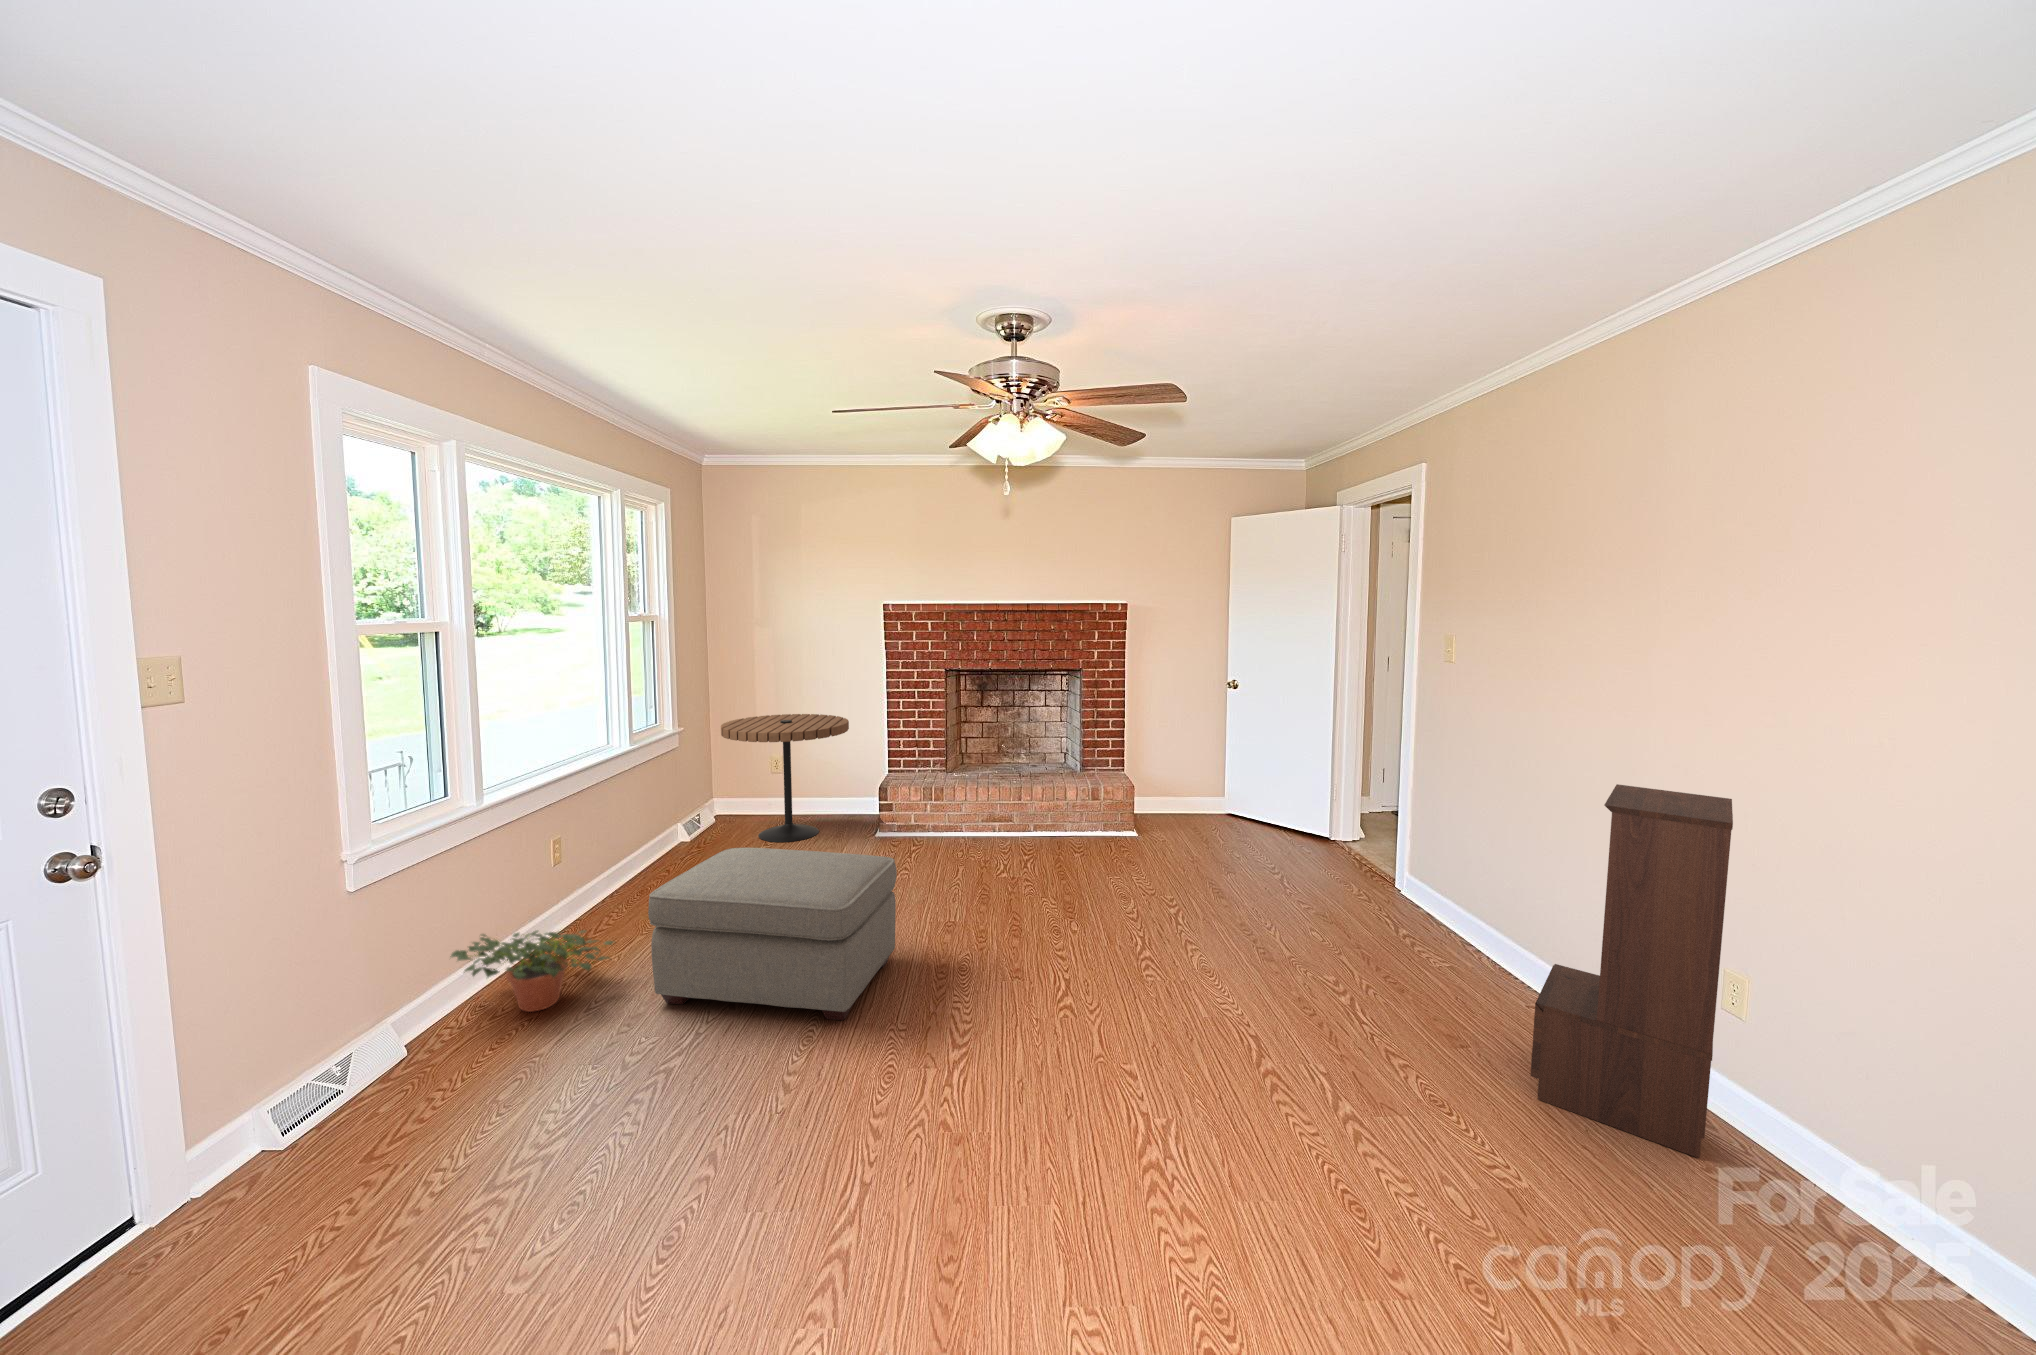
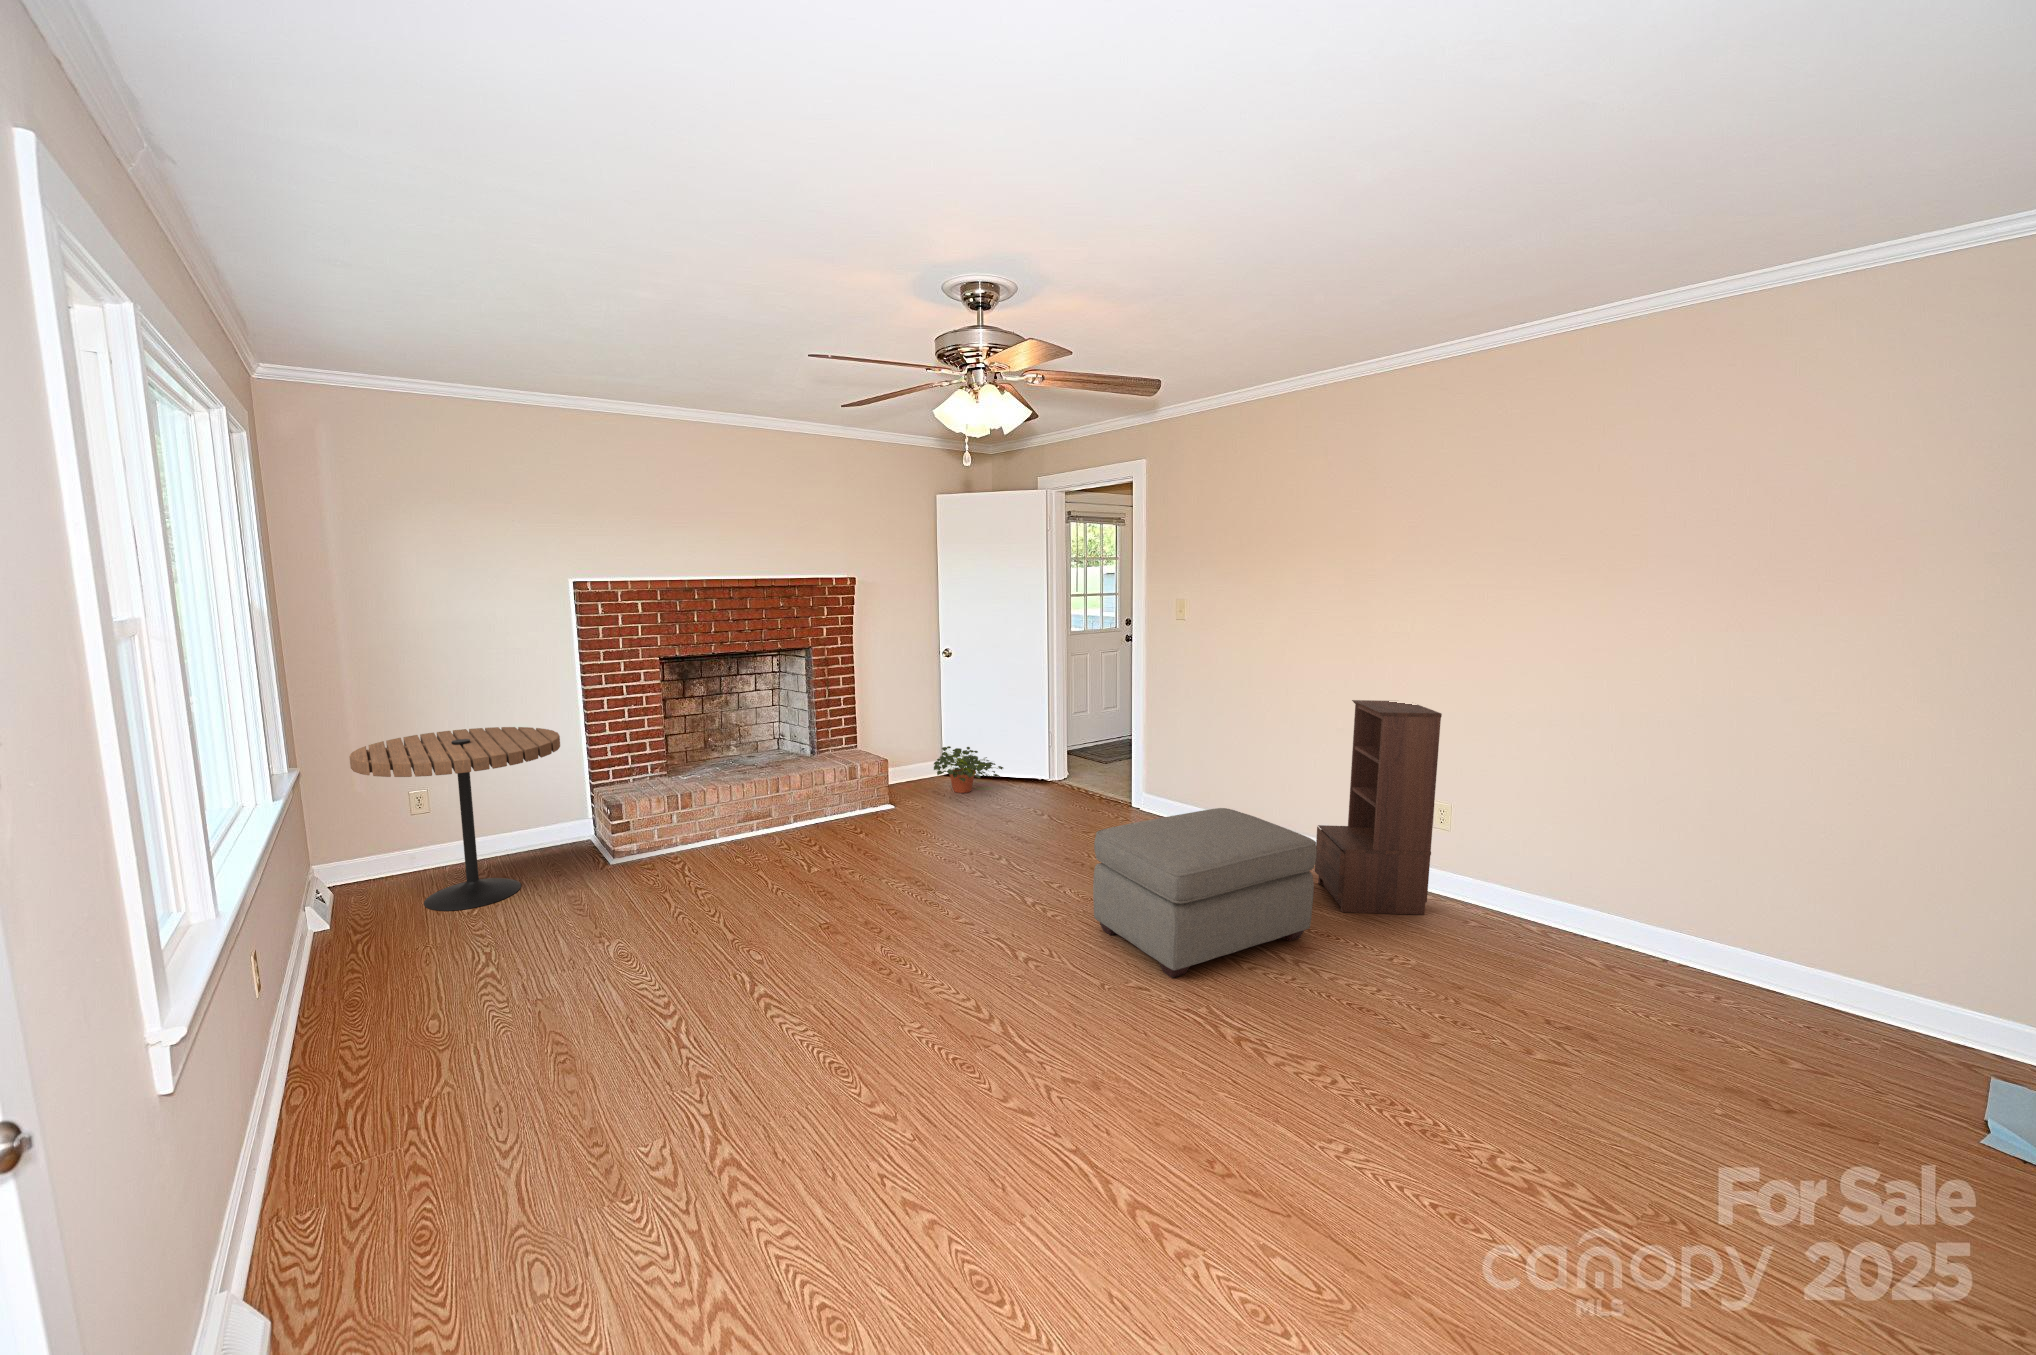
ottoman: present [648,848,897,1020] -> present [1093,808,1317,978]
potted plant: present [450,930,614,1012] -> present [934,746,1003,793]

